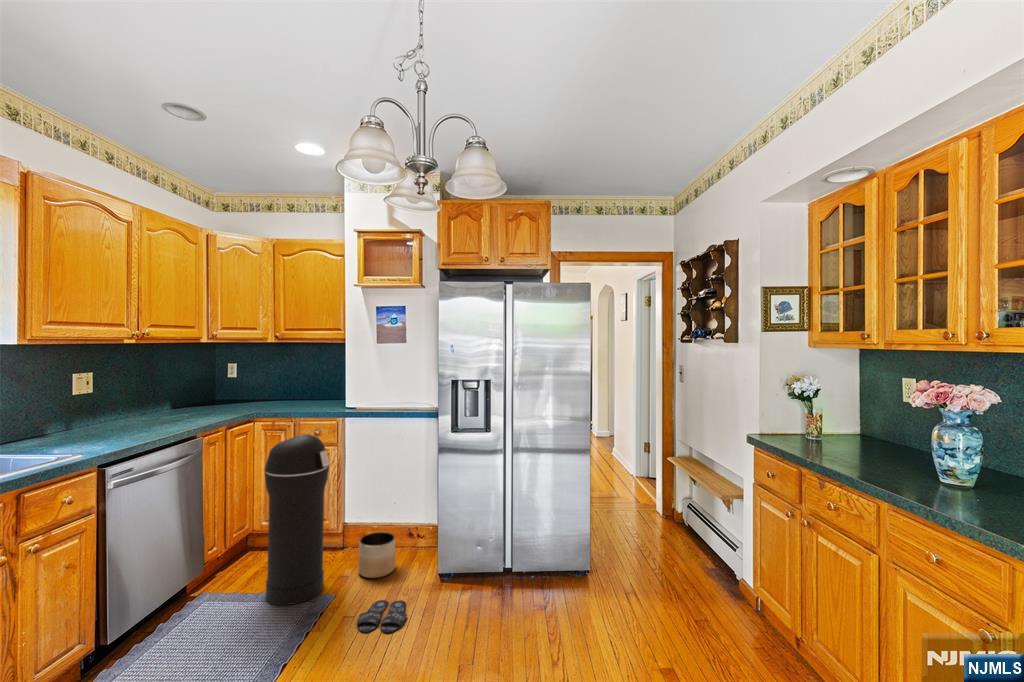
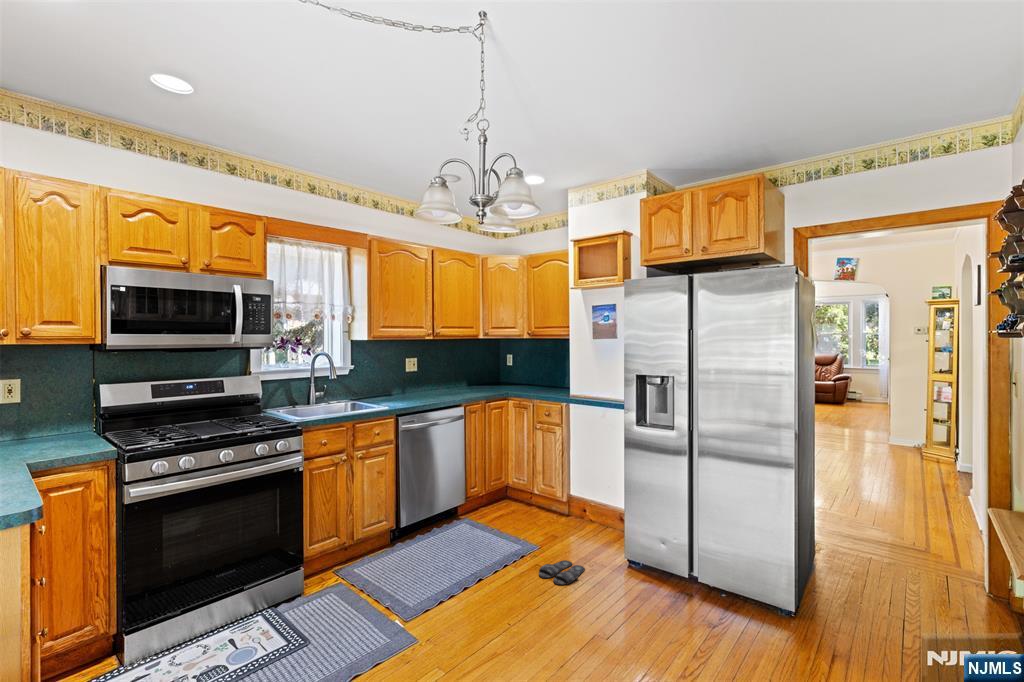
trash can: present [265,434,329,605] -> none [494,412,540,543]
planter: present [358,532,395,578] -> none [565,506,596,545]

